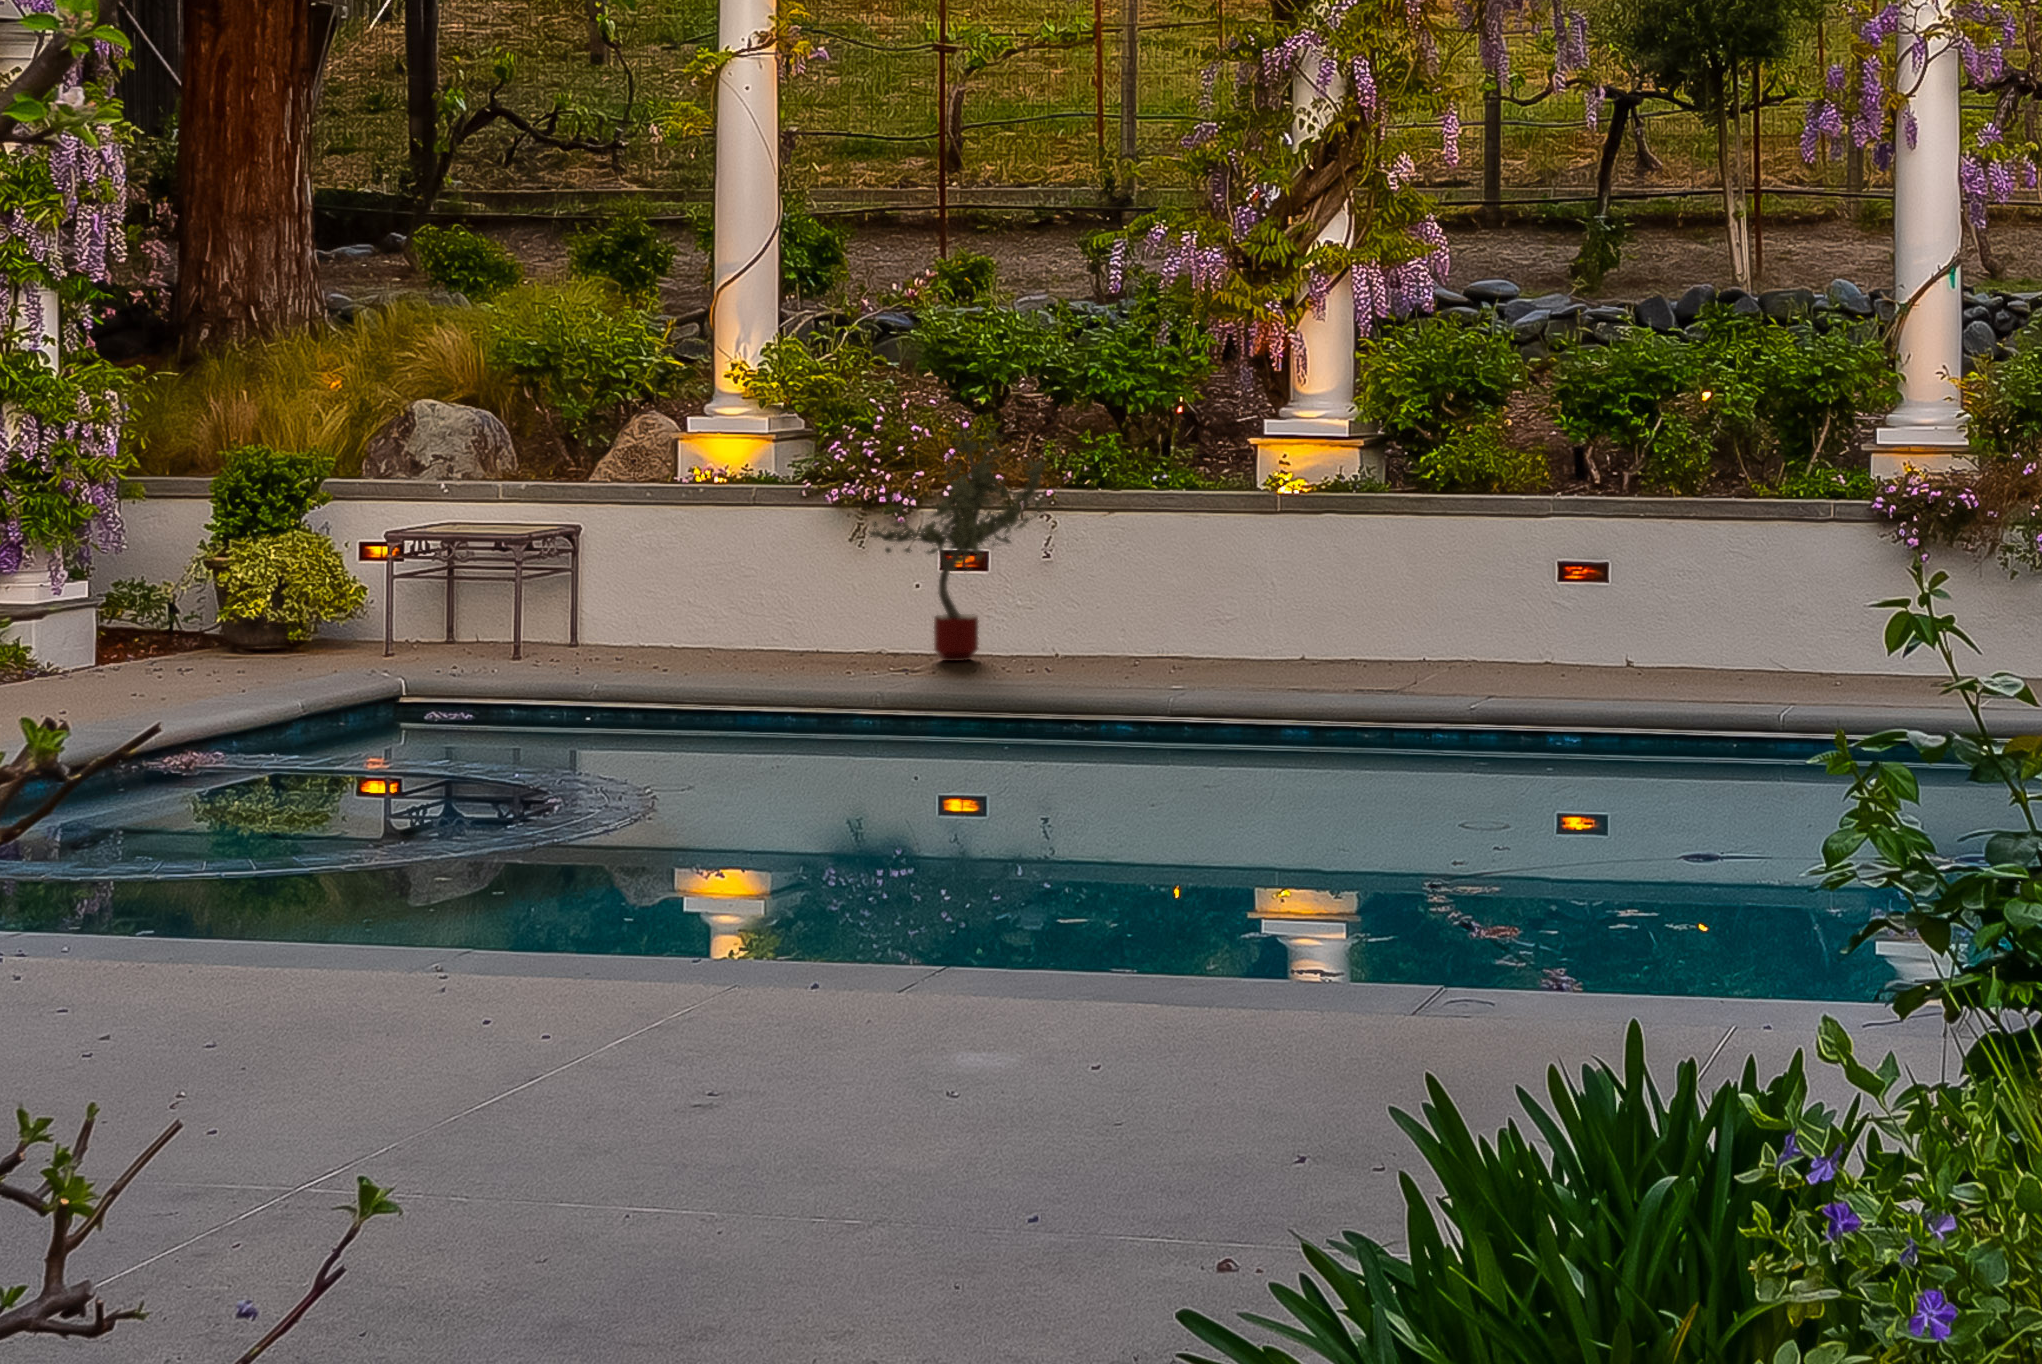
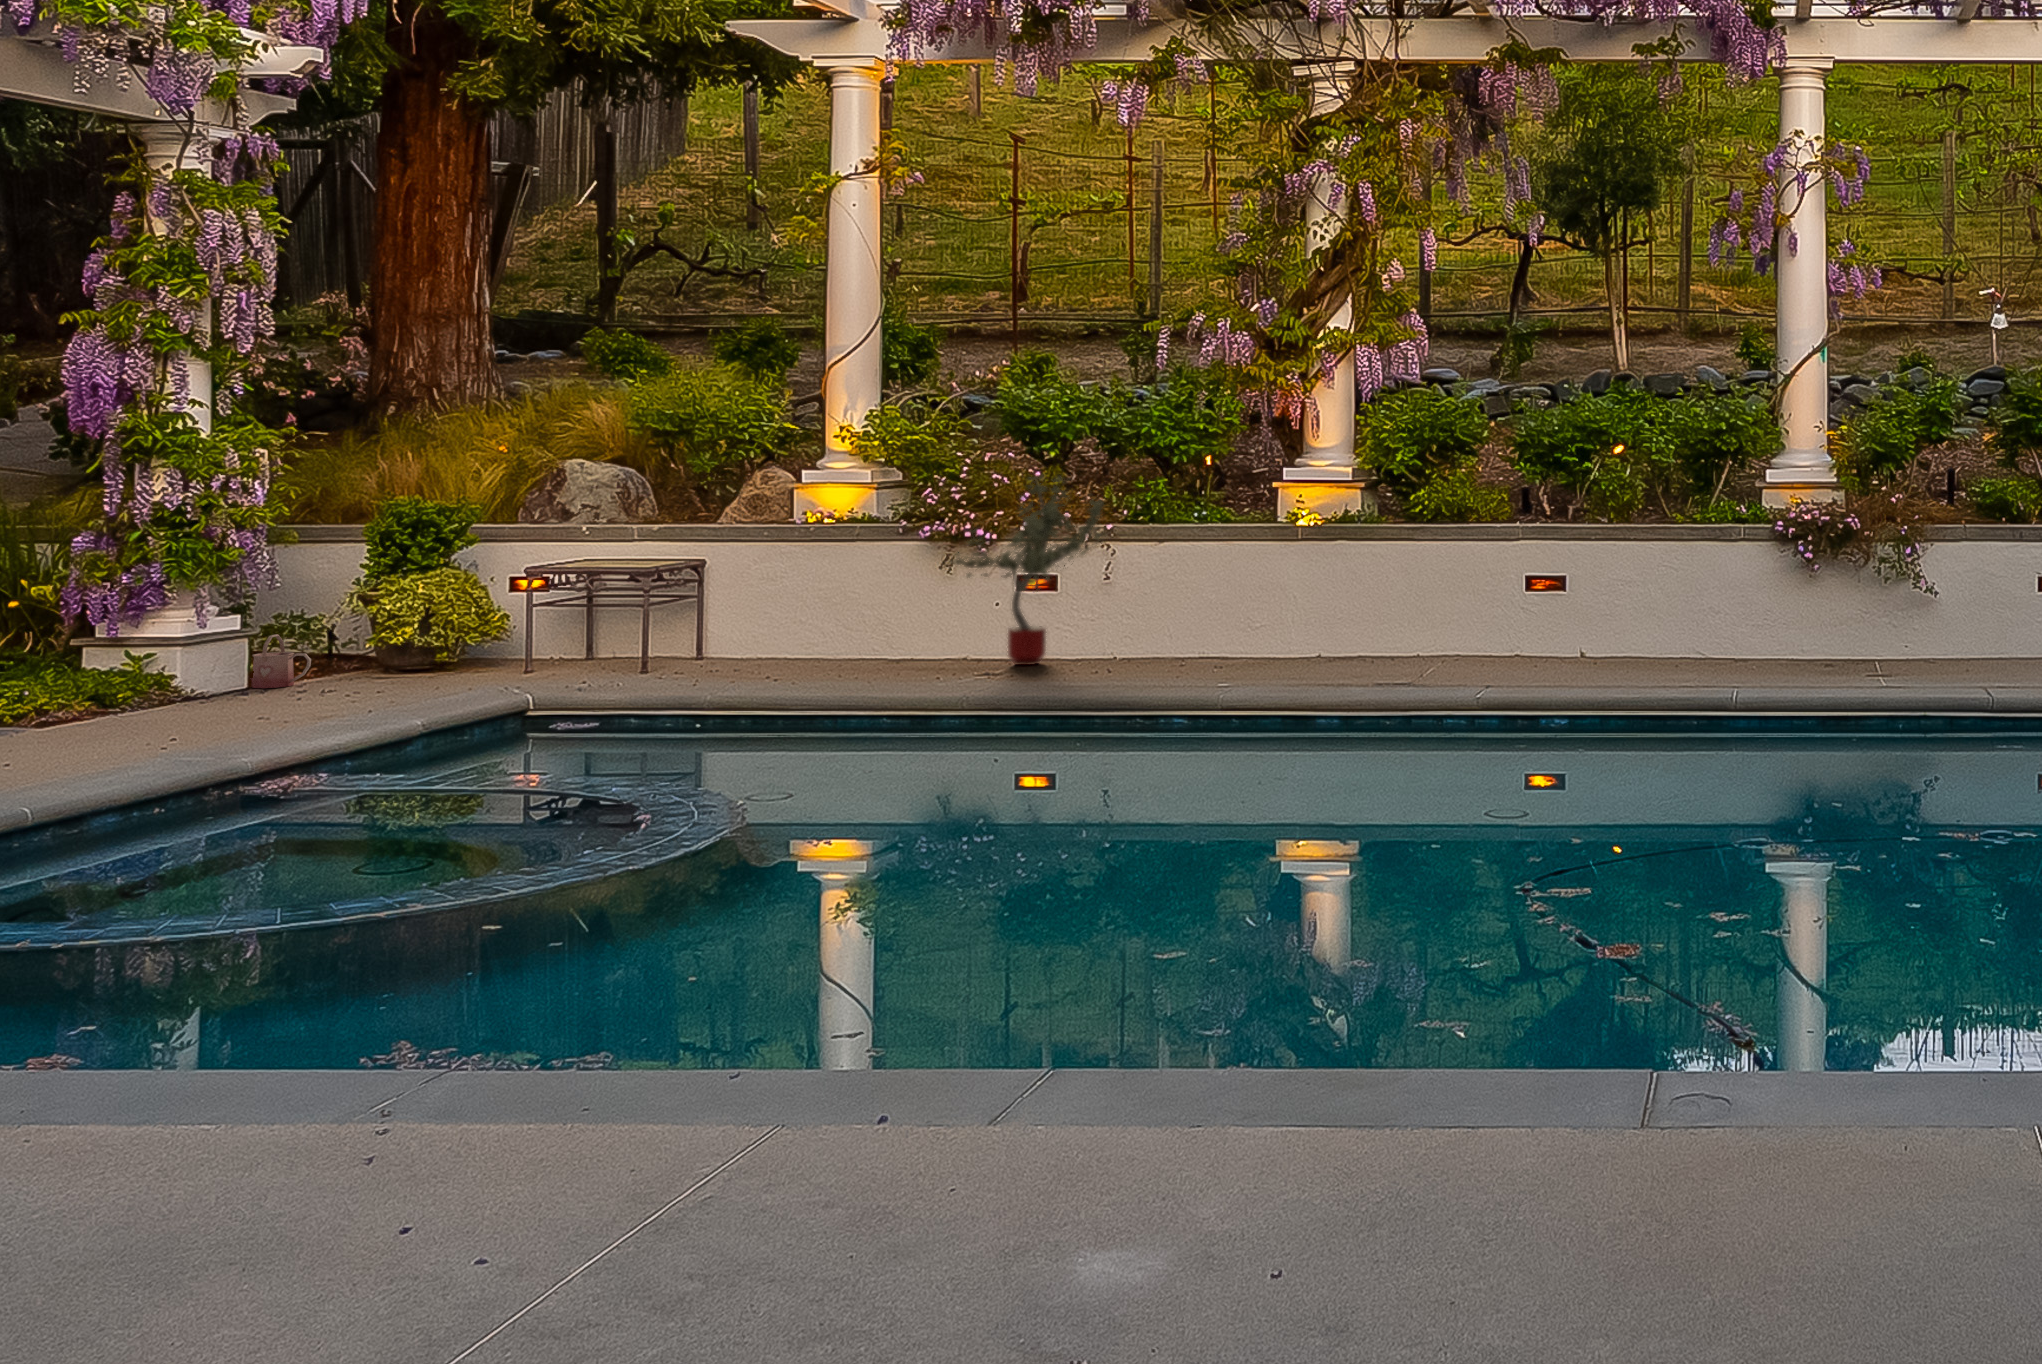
watering can: none [71,606,166,668] -> present [250,634,311,688]

